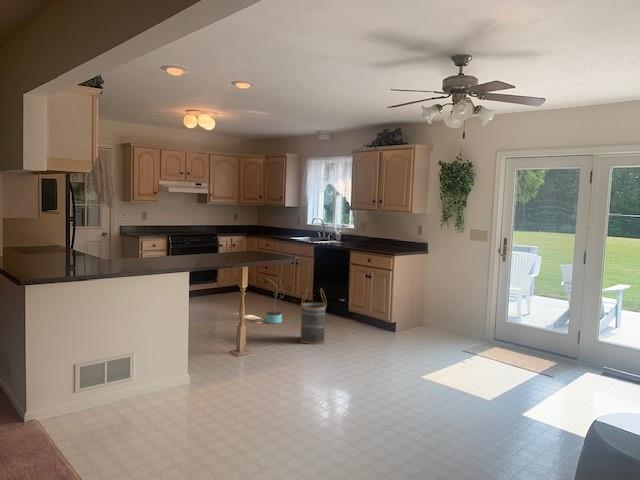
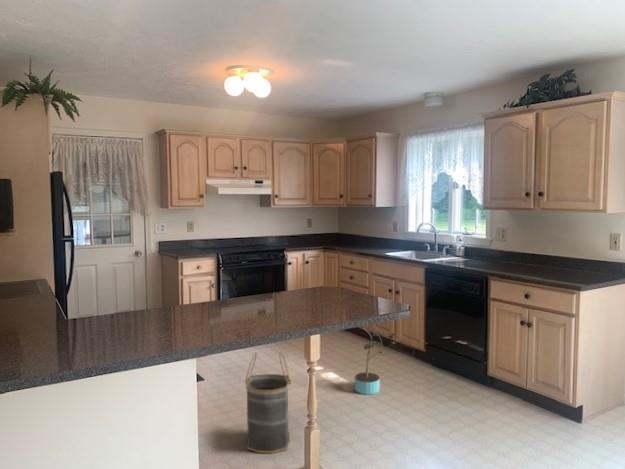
basket: present [300,289,327,344] -> present [245,352,291,453]

